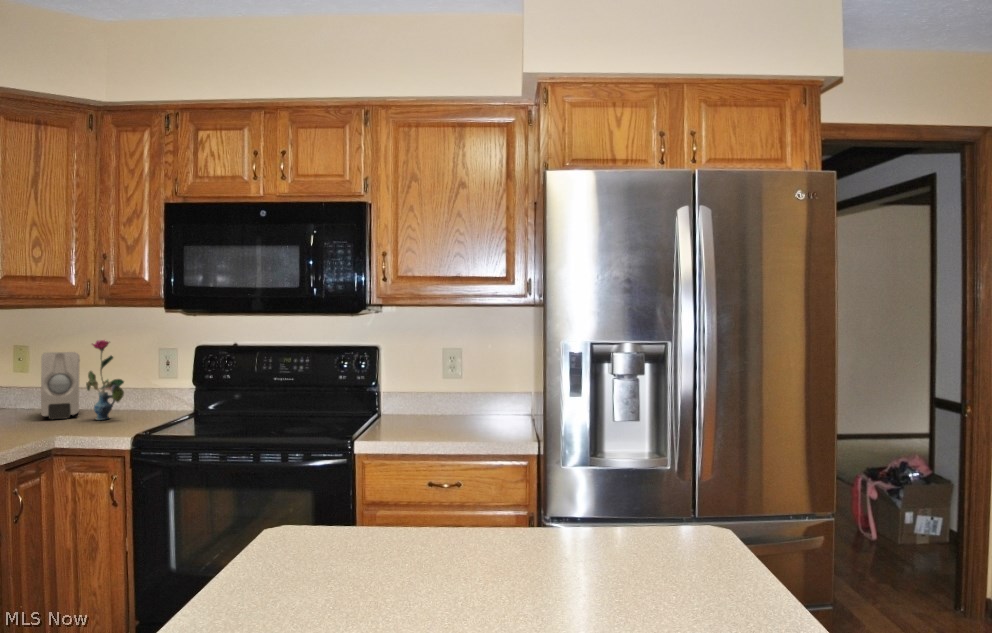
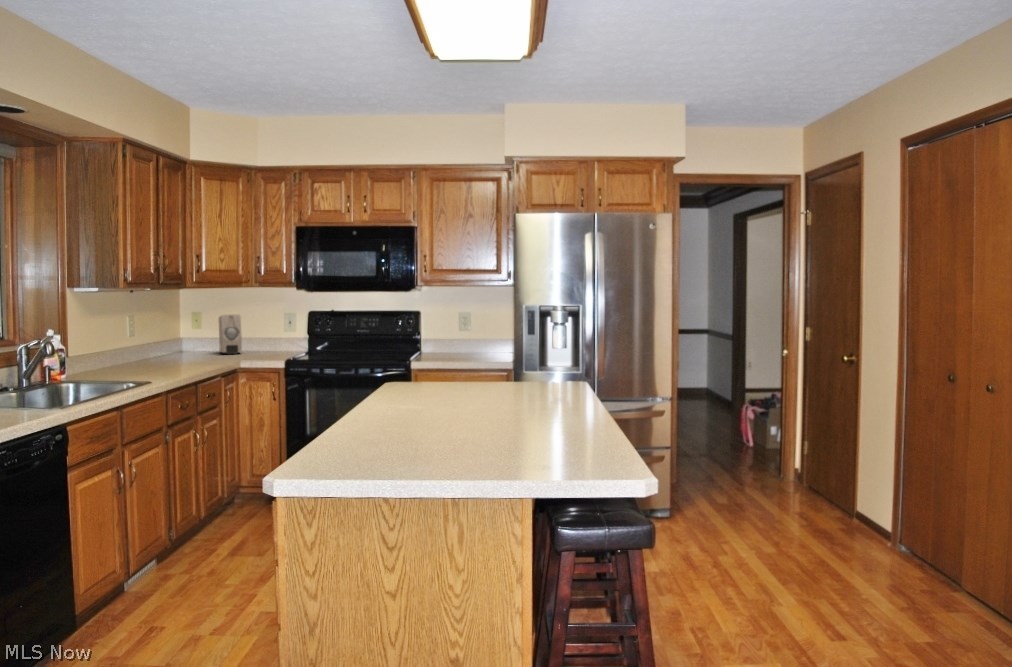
vase: present [86,340,124,420] -> none [248,307,272,354]

